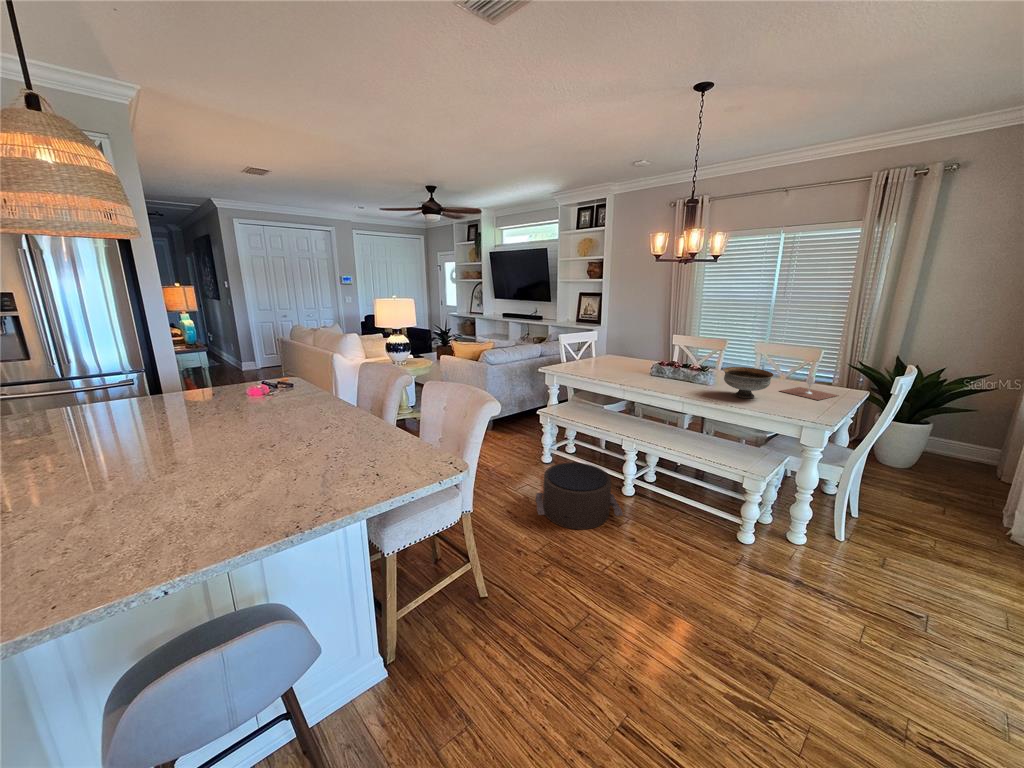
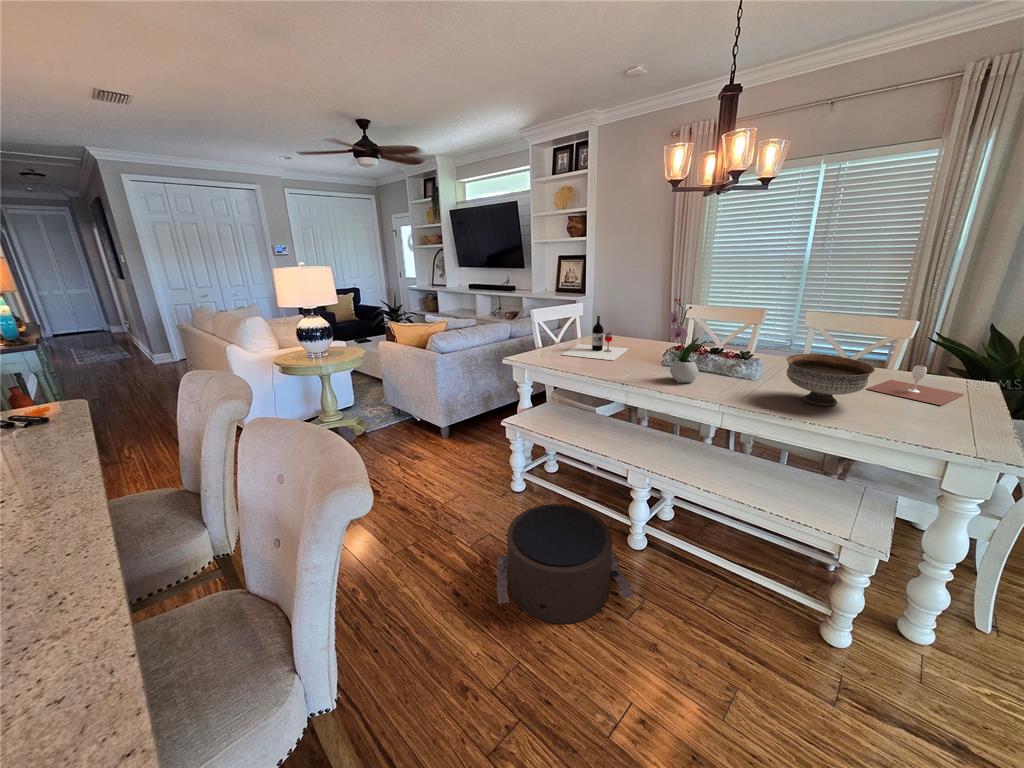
flower arrangement: none [651,329,676,384] -> present [668,298,705,383]
wine bottle: none [581,340,630,371] -> present [561,316,628,360]

